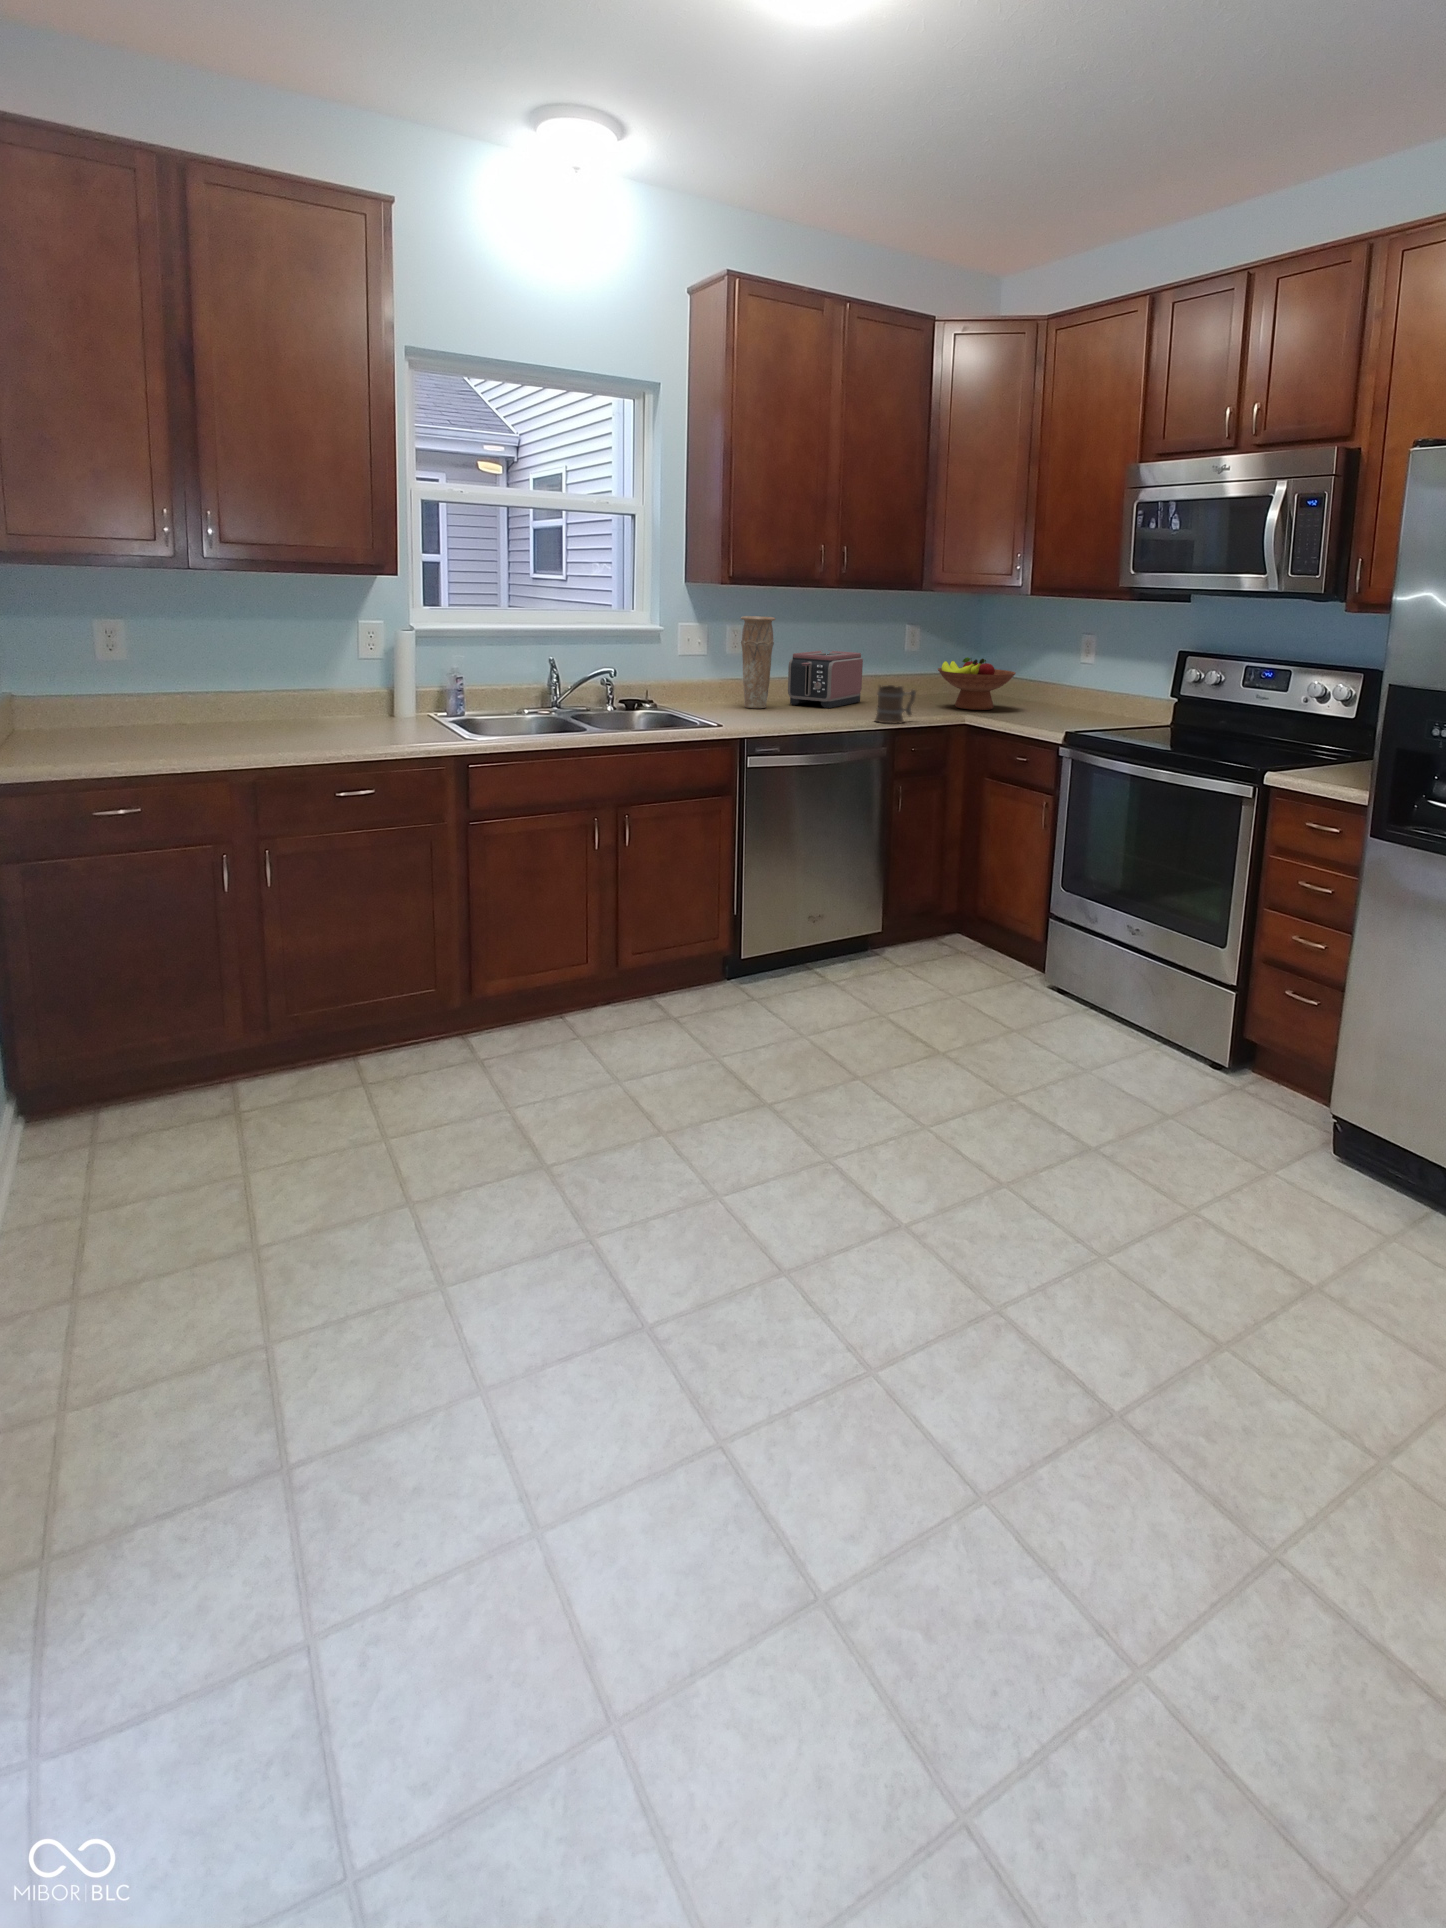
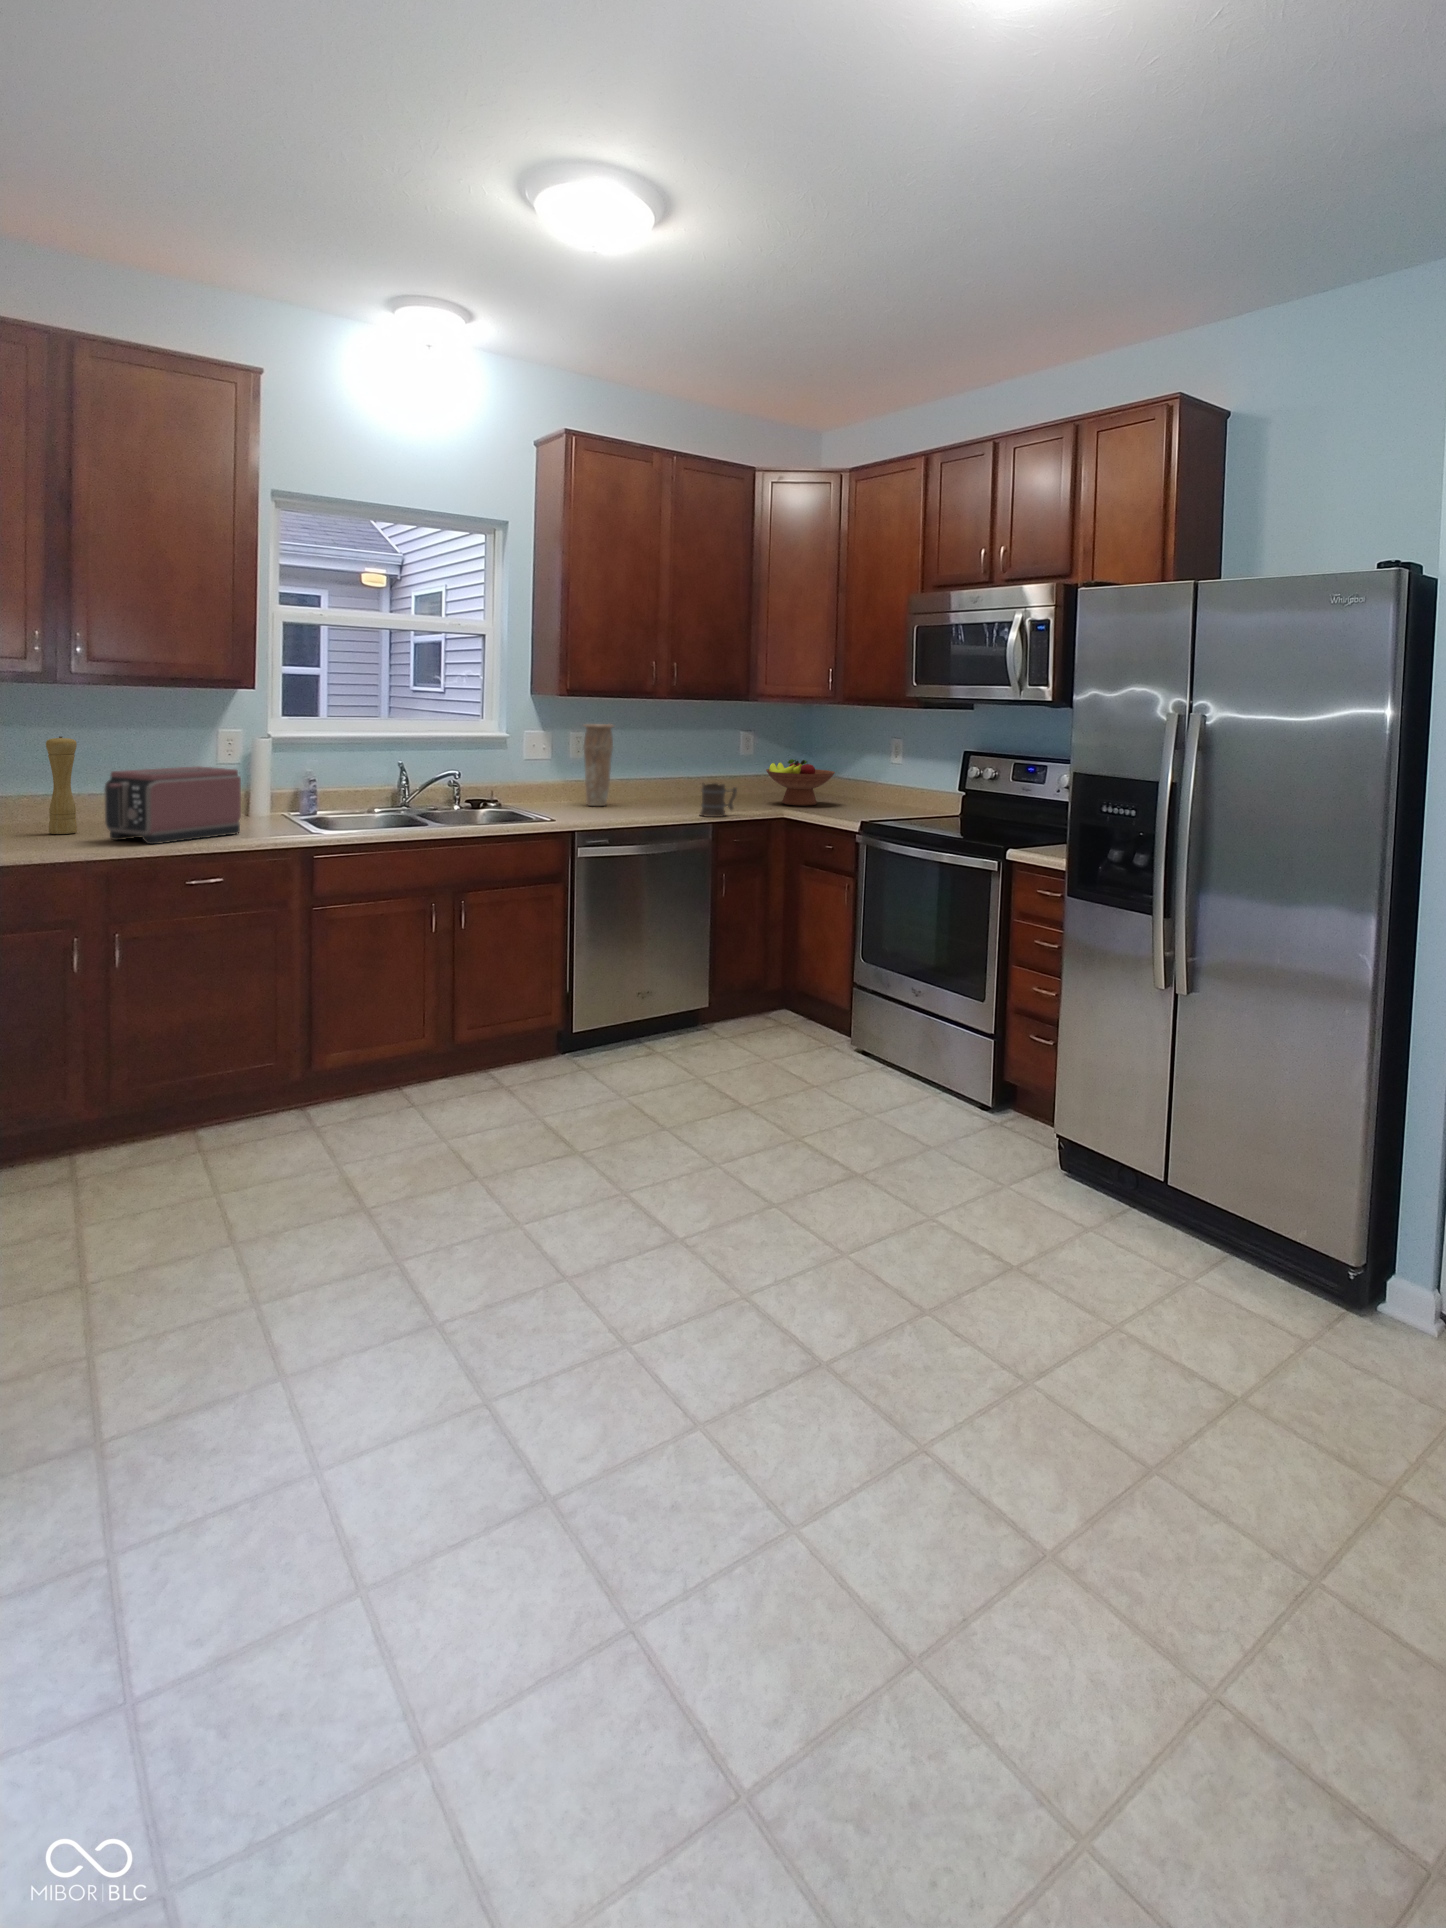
pepper mill: none [181,629,219,738] -> present [46,736,77,834]
toaster: present [788,651,863,708] -> present [104,766,241,844]

